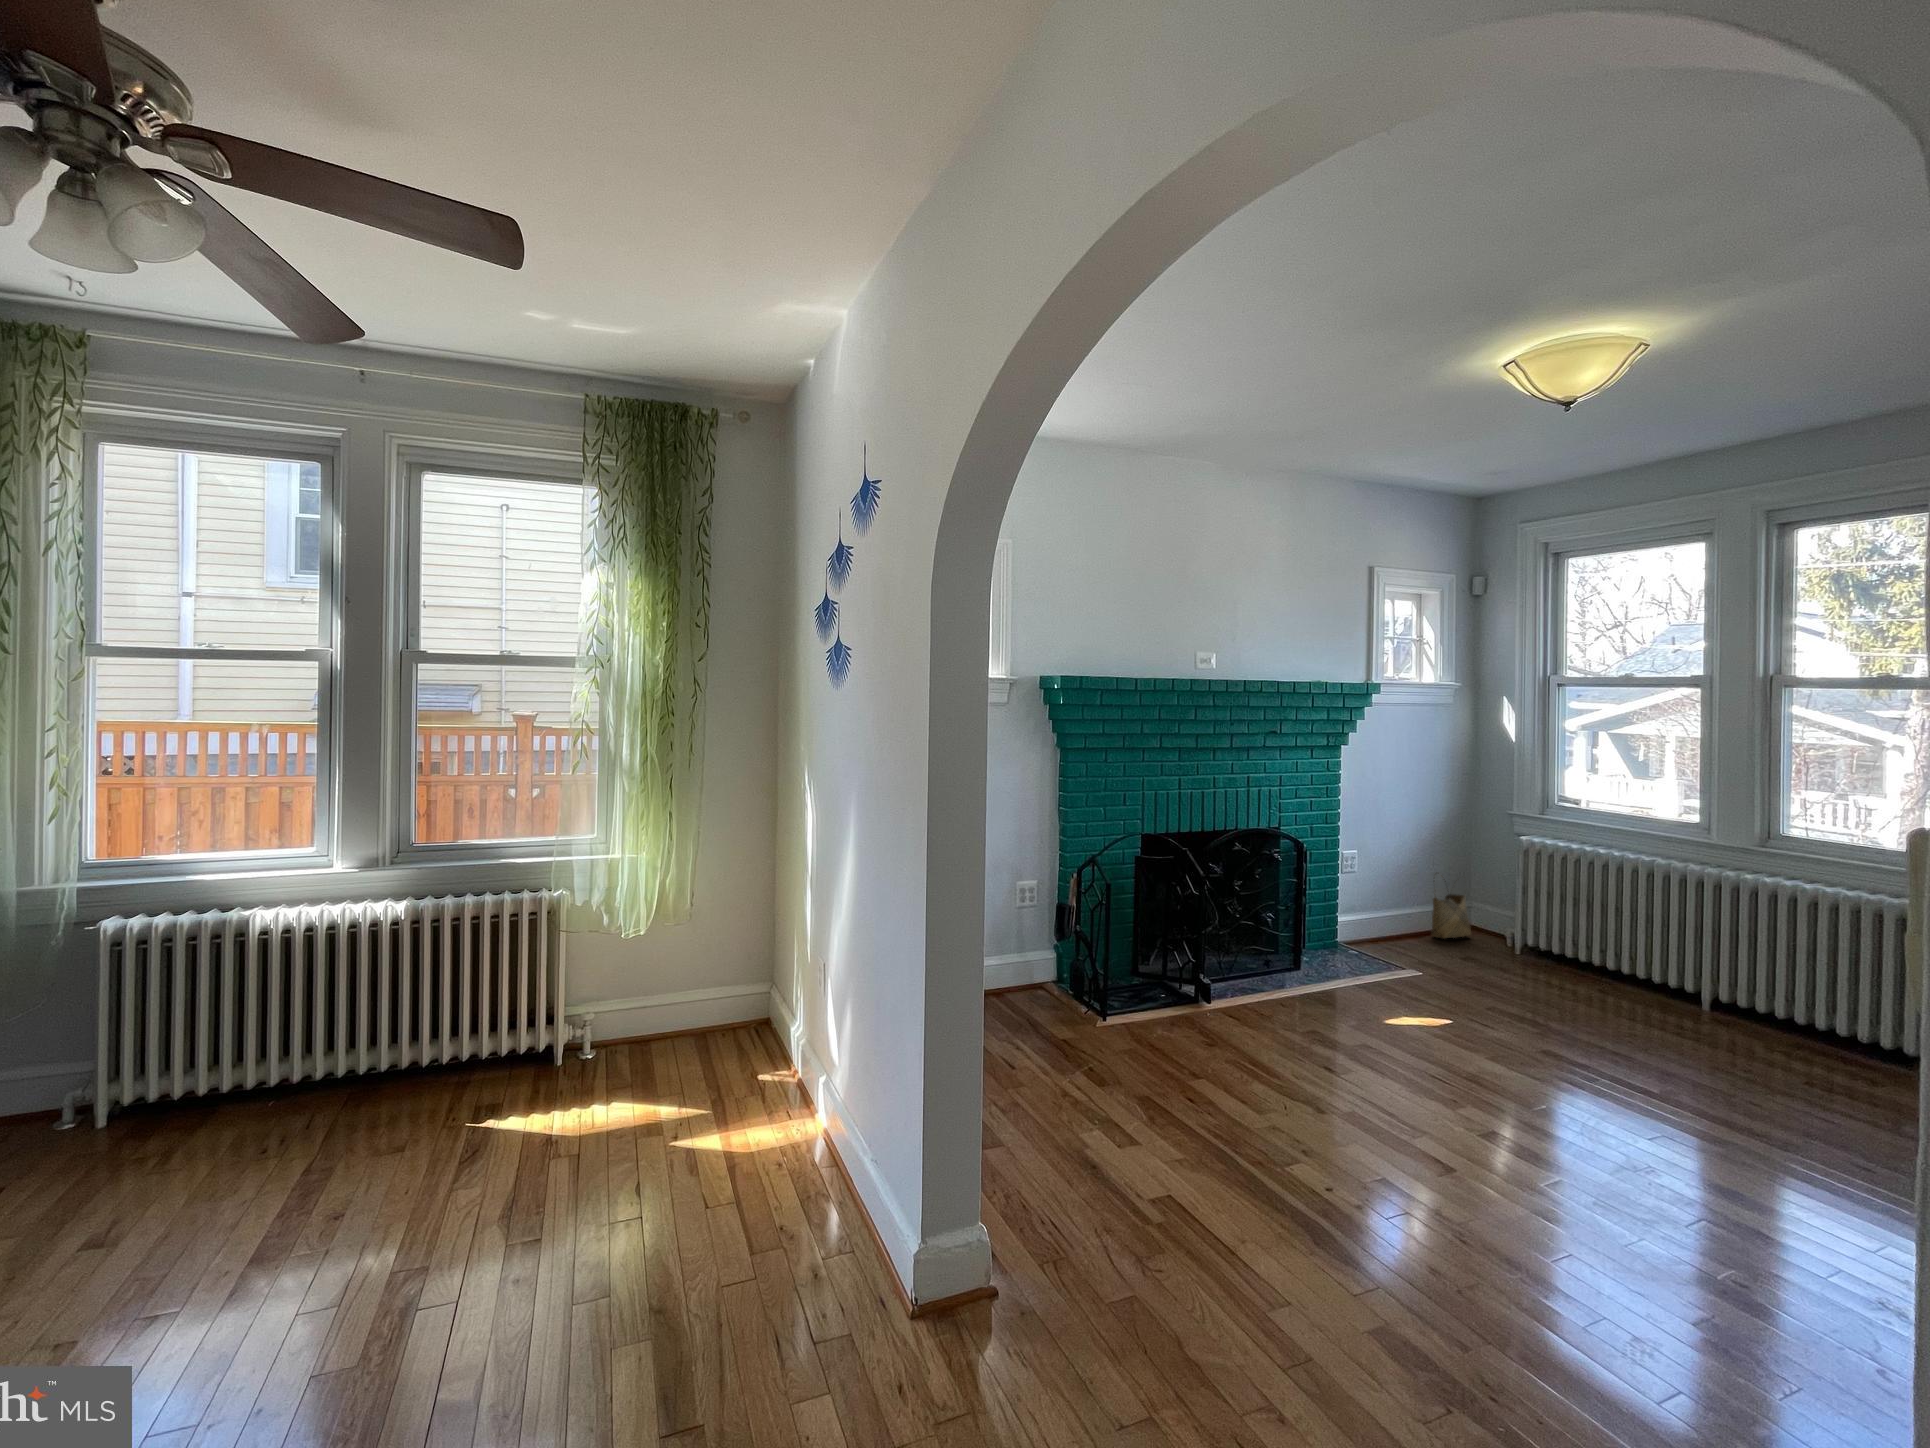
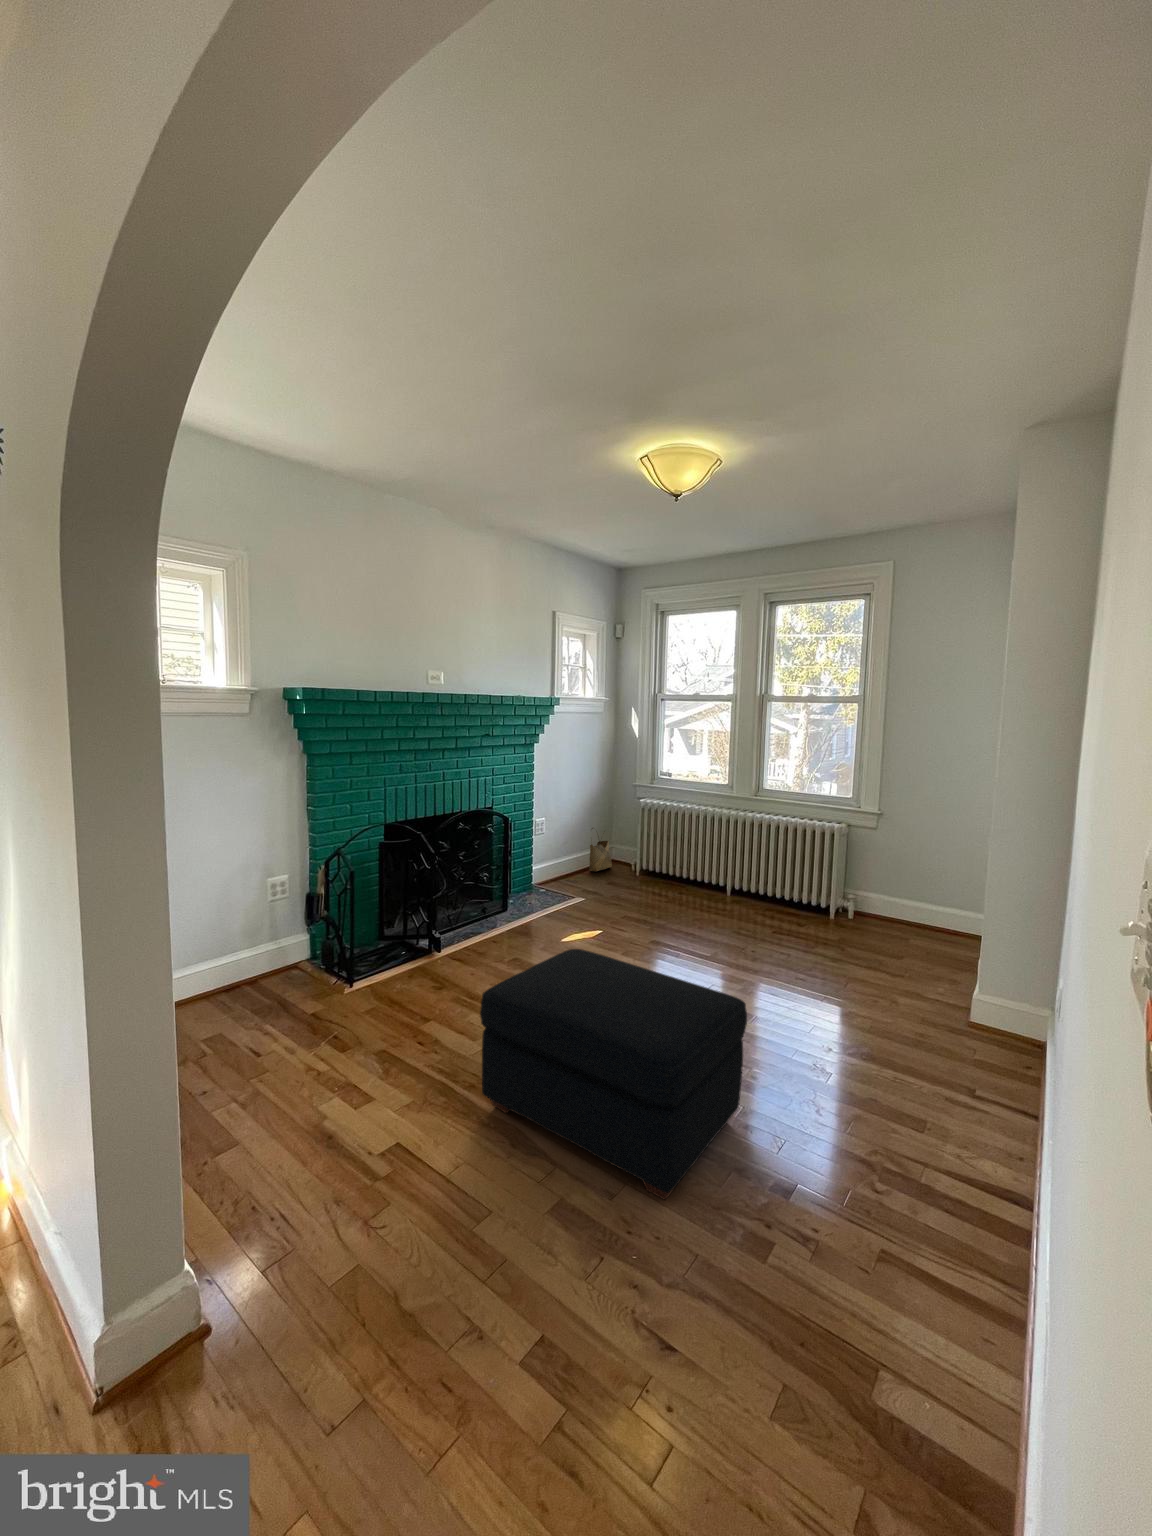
ottoman: none [1272,1016,1700,1370] -> present [480,949,747,1200]

